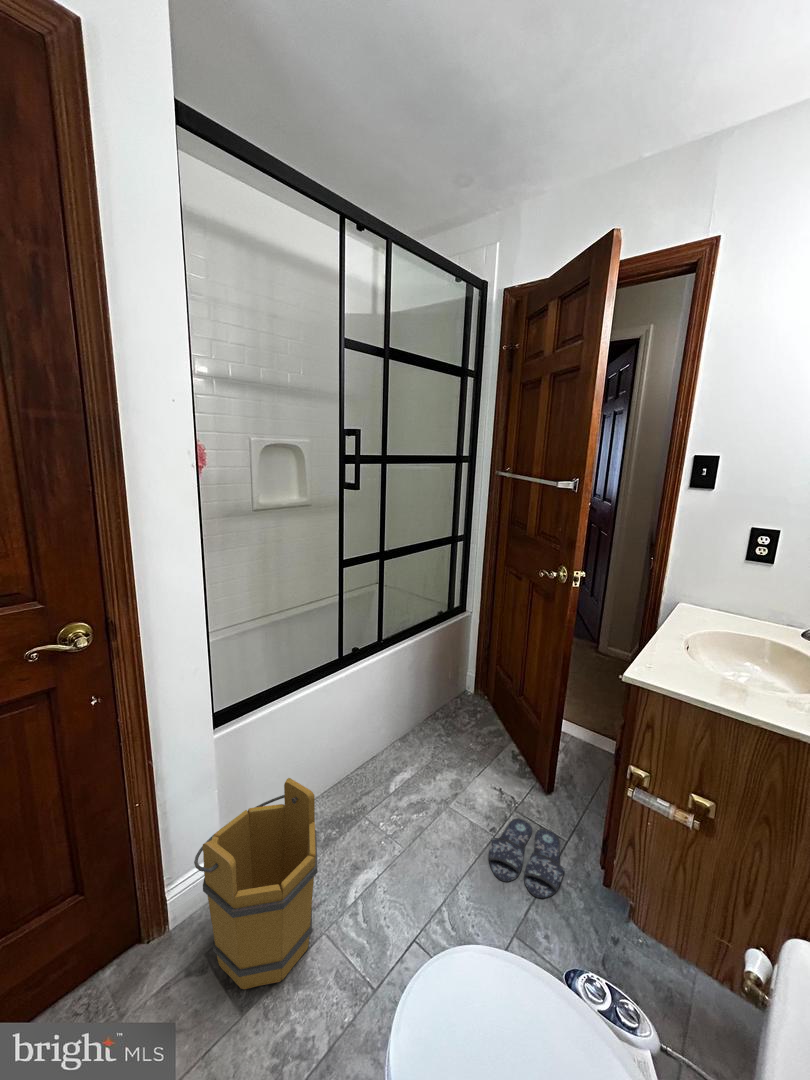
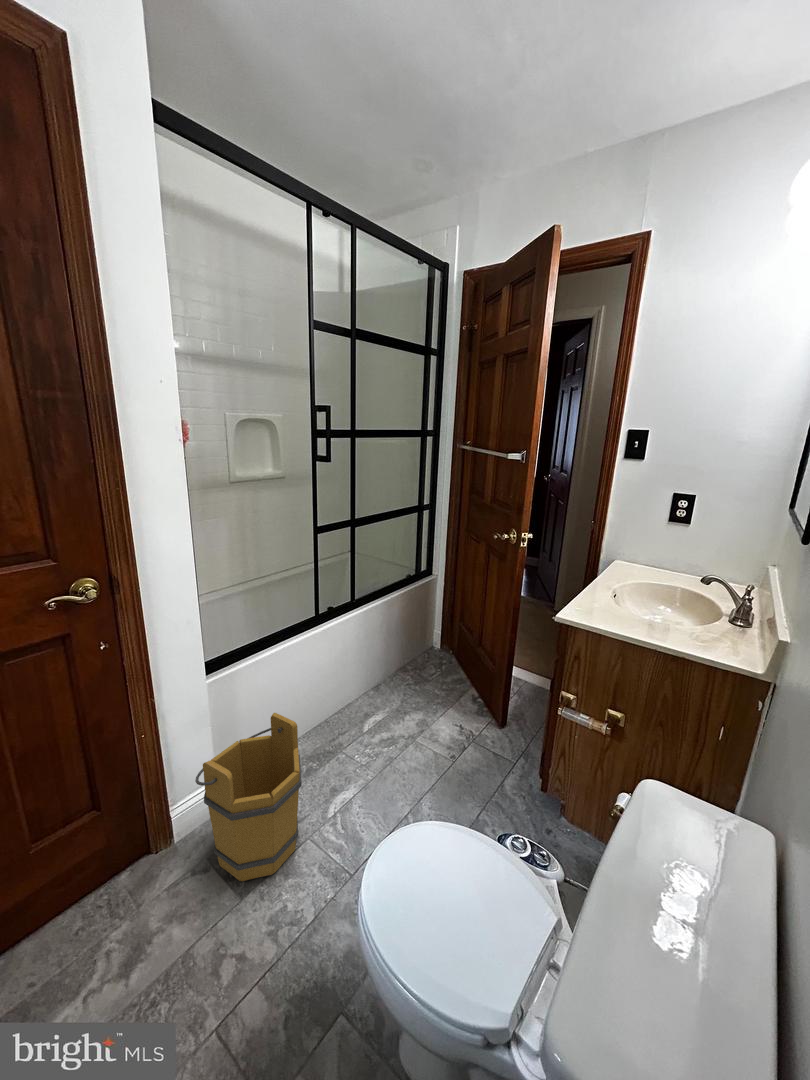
slippers: present [489,818,565,898] -> none [449,747,512,805]

